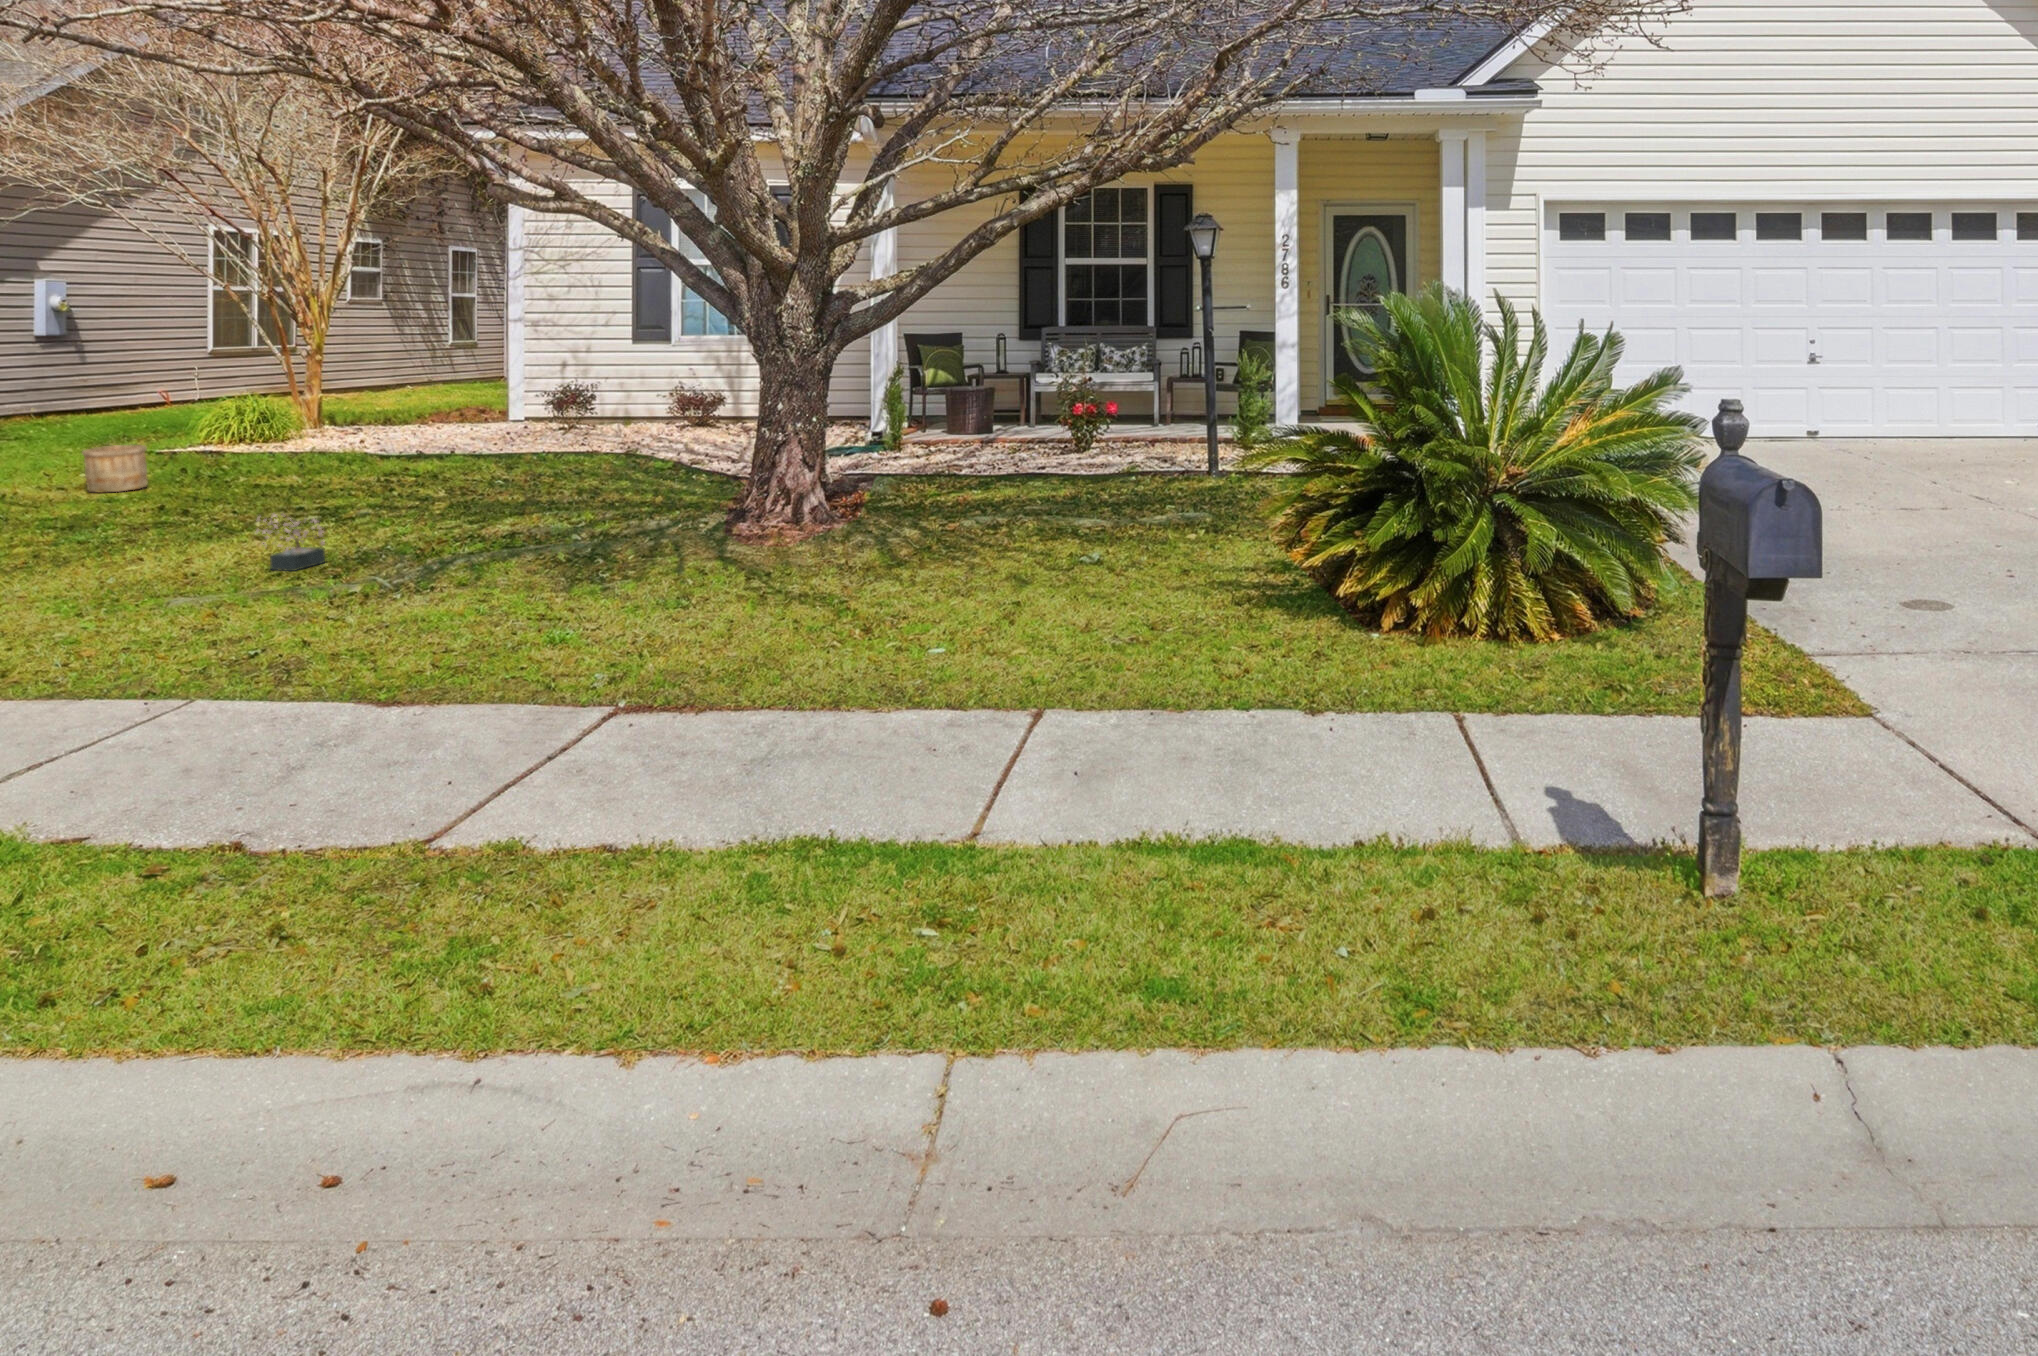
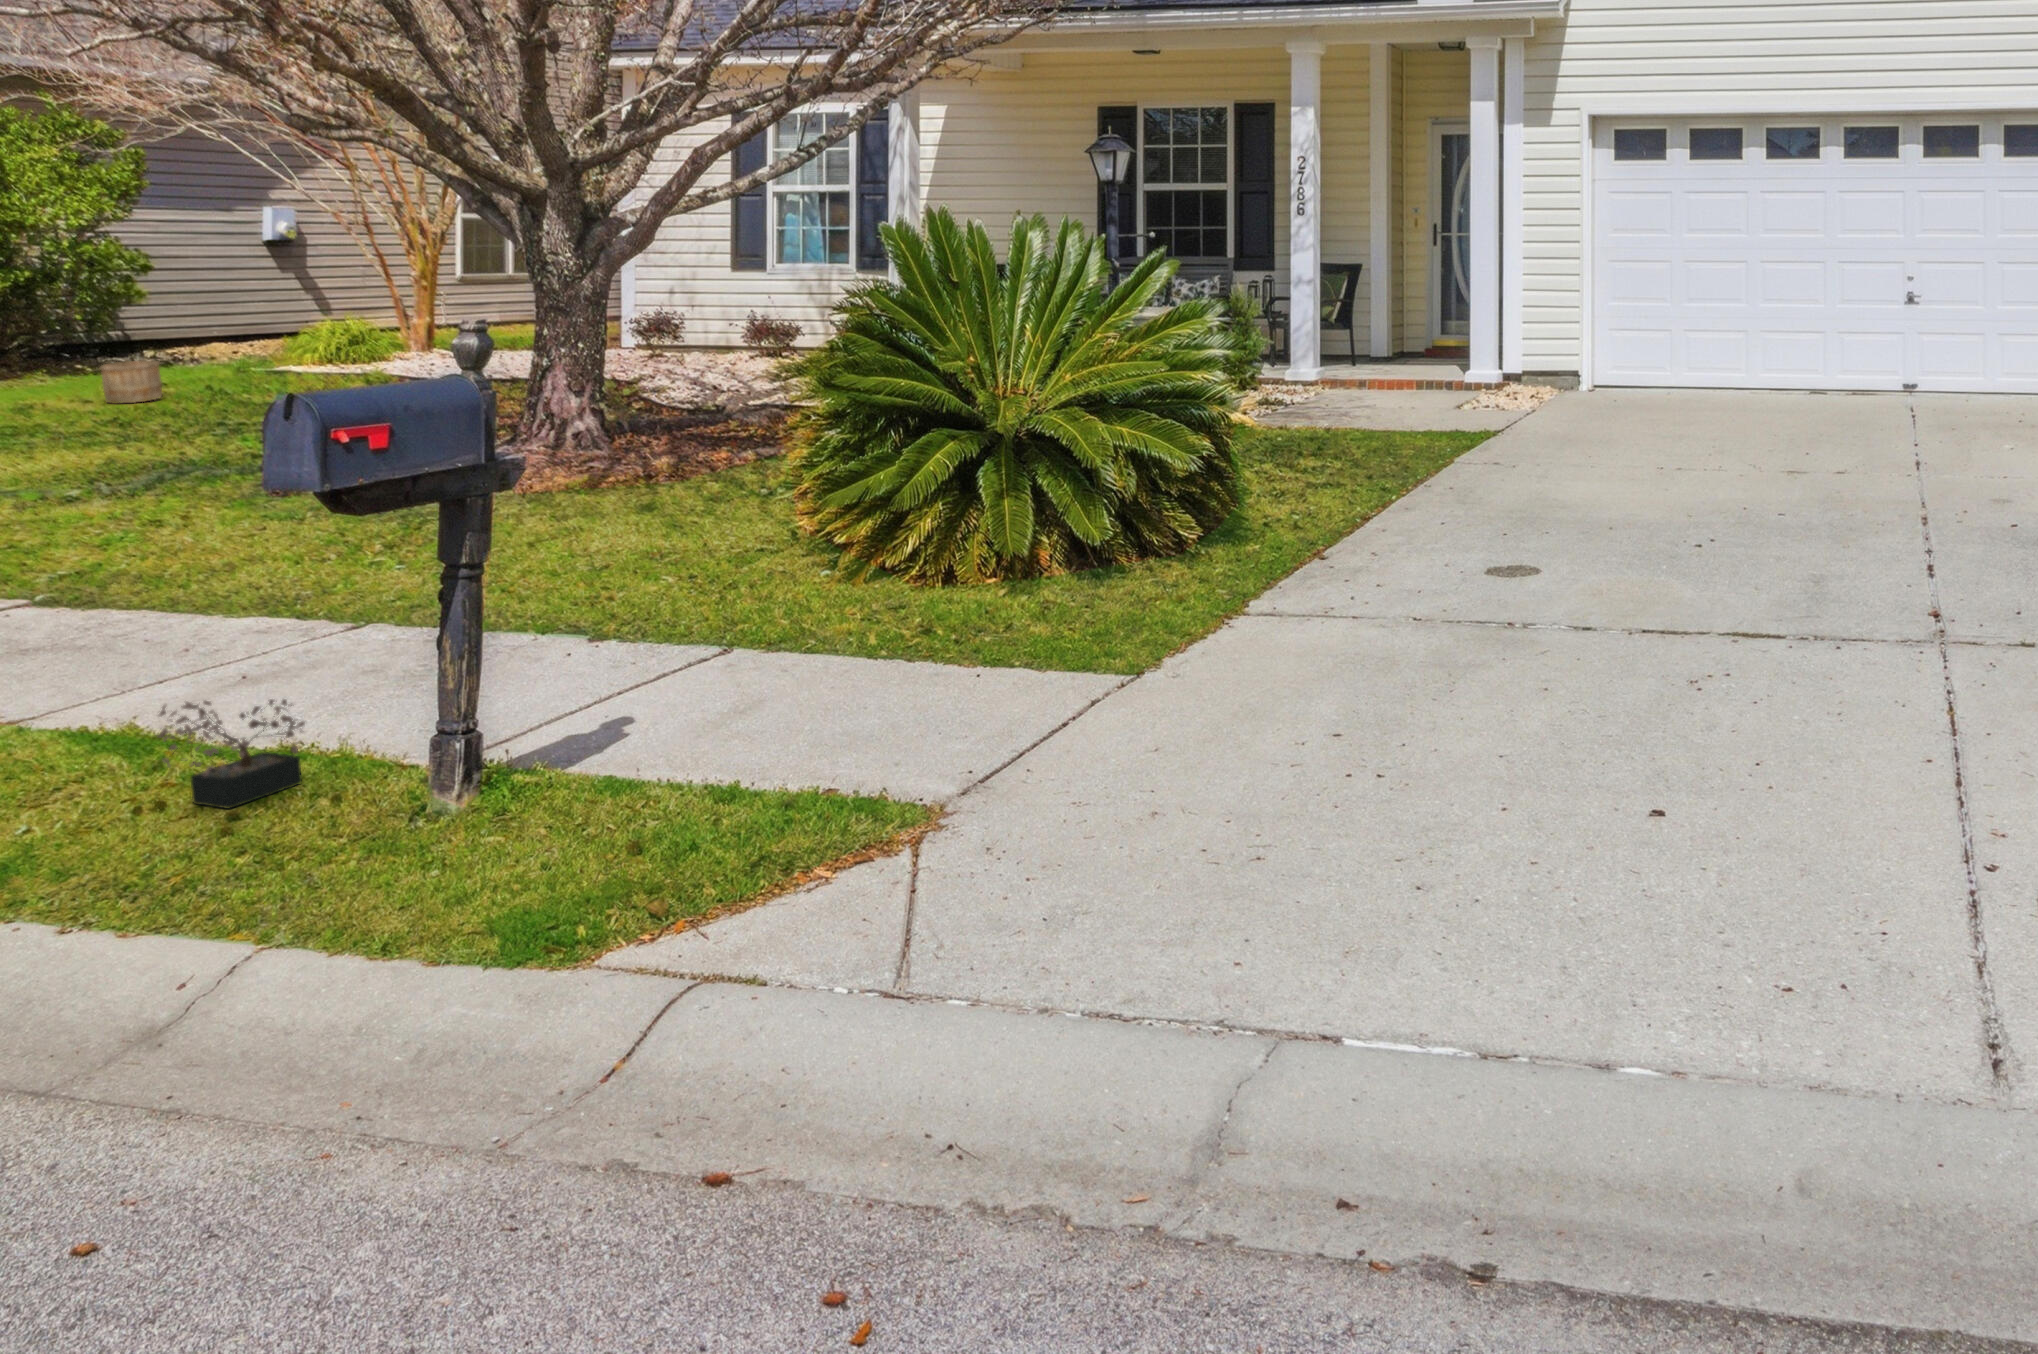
decorative plant: present [256,513,325,571] -> present [158,699,305,809]

